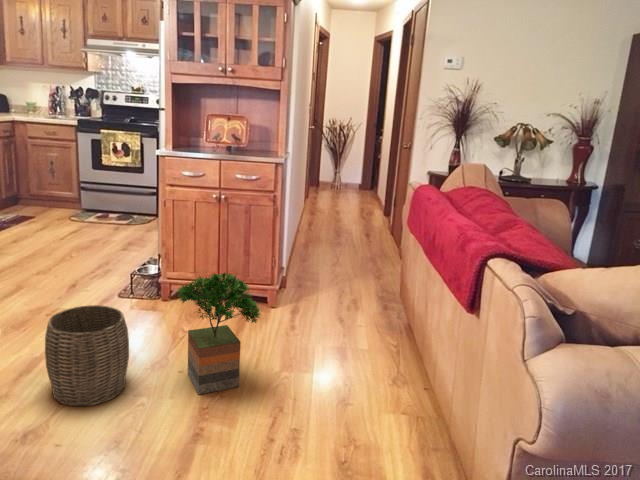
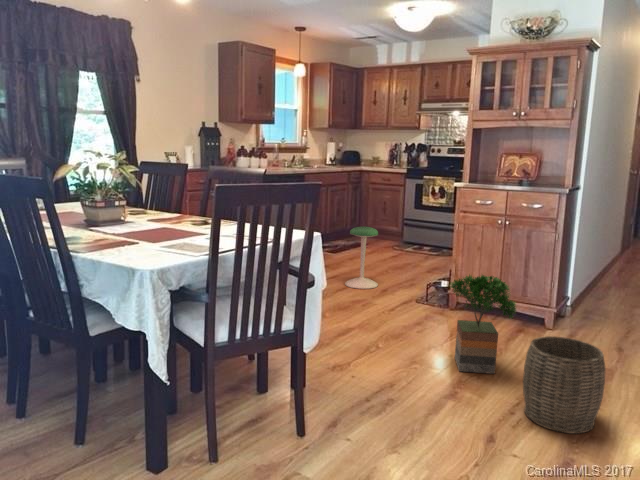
stool: none [14,205,63,288] -> present [345,226,378,289]
woven basket: present [45,305,129,406] -> present [523,336,605,434]

